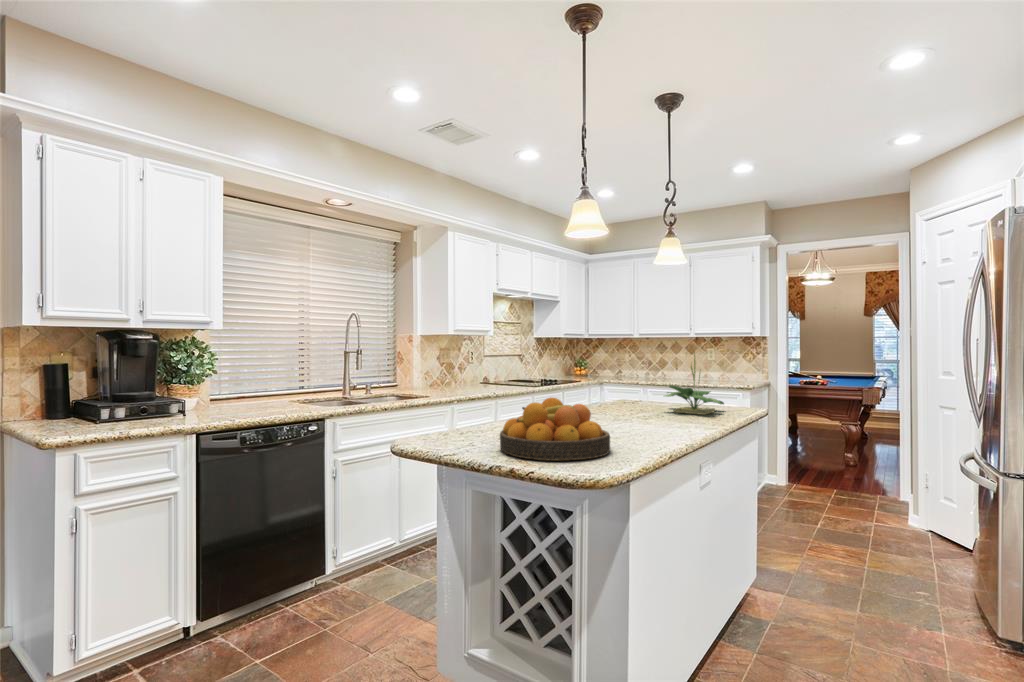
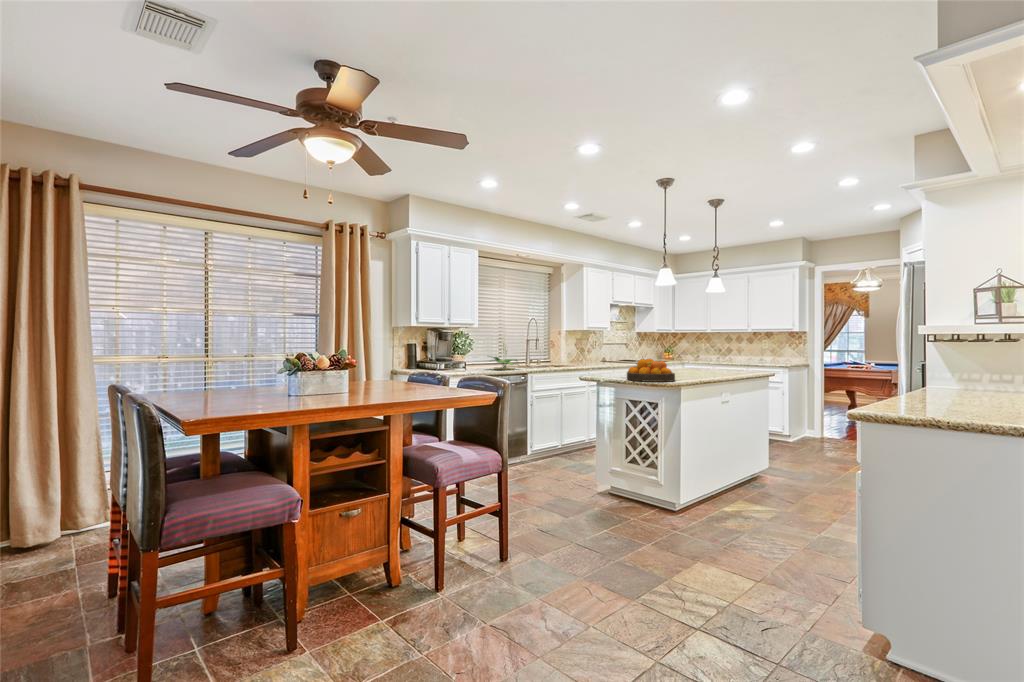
potted plant: present [666,355,724,415] -> present [493,357,517,370]

